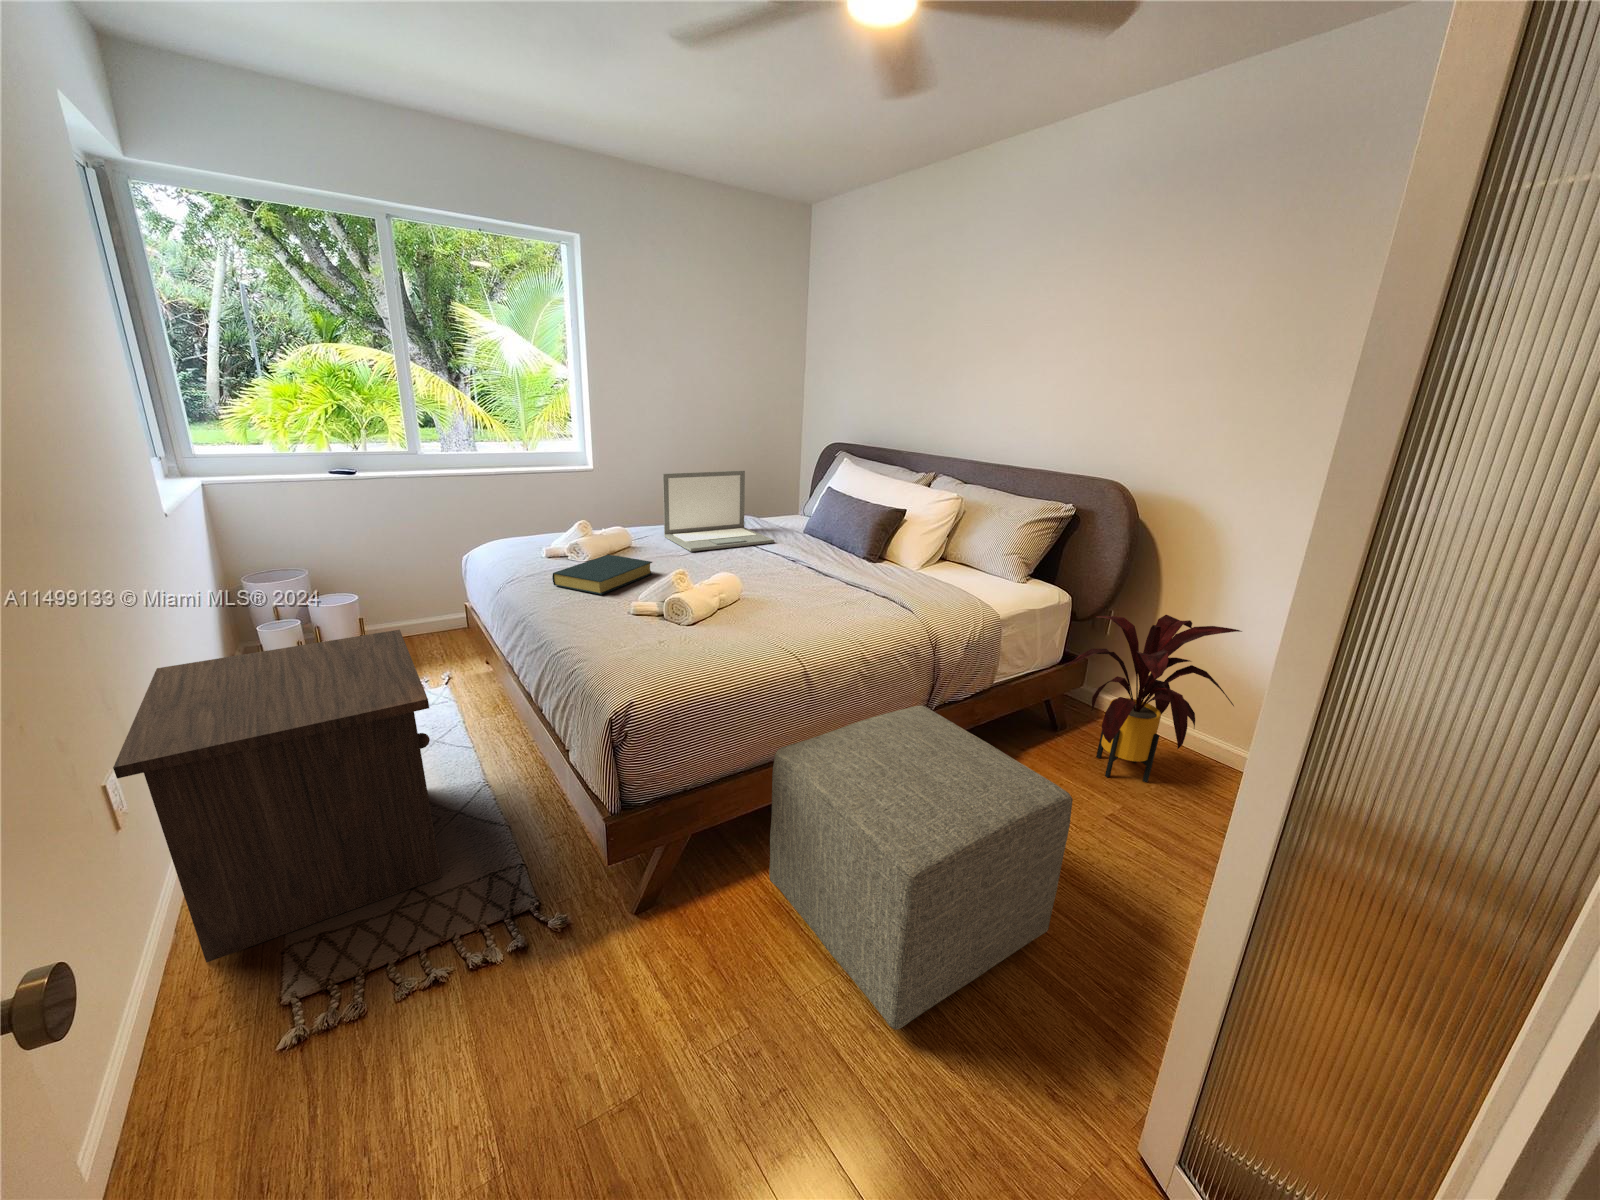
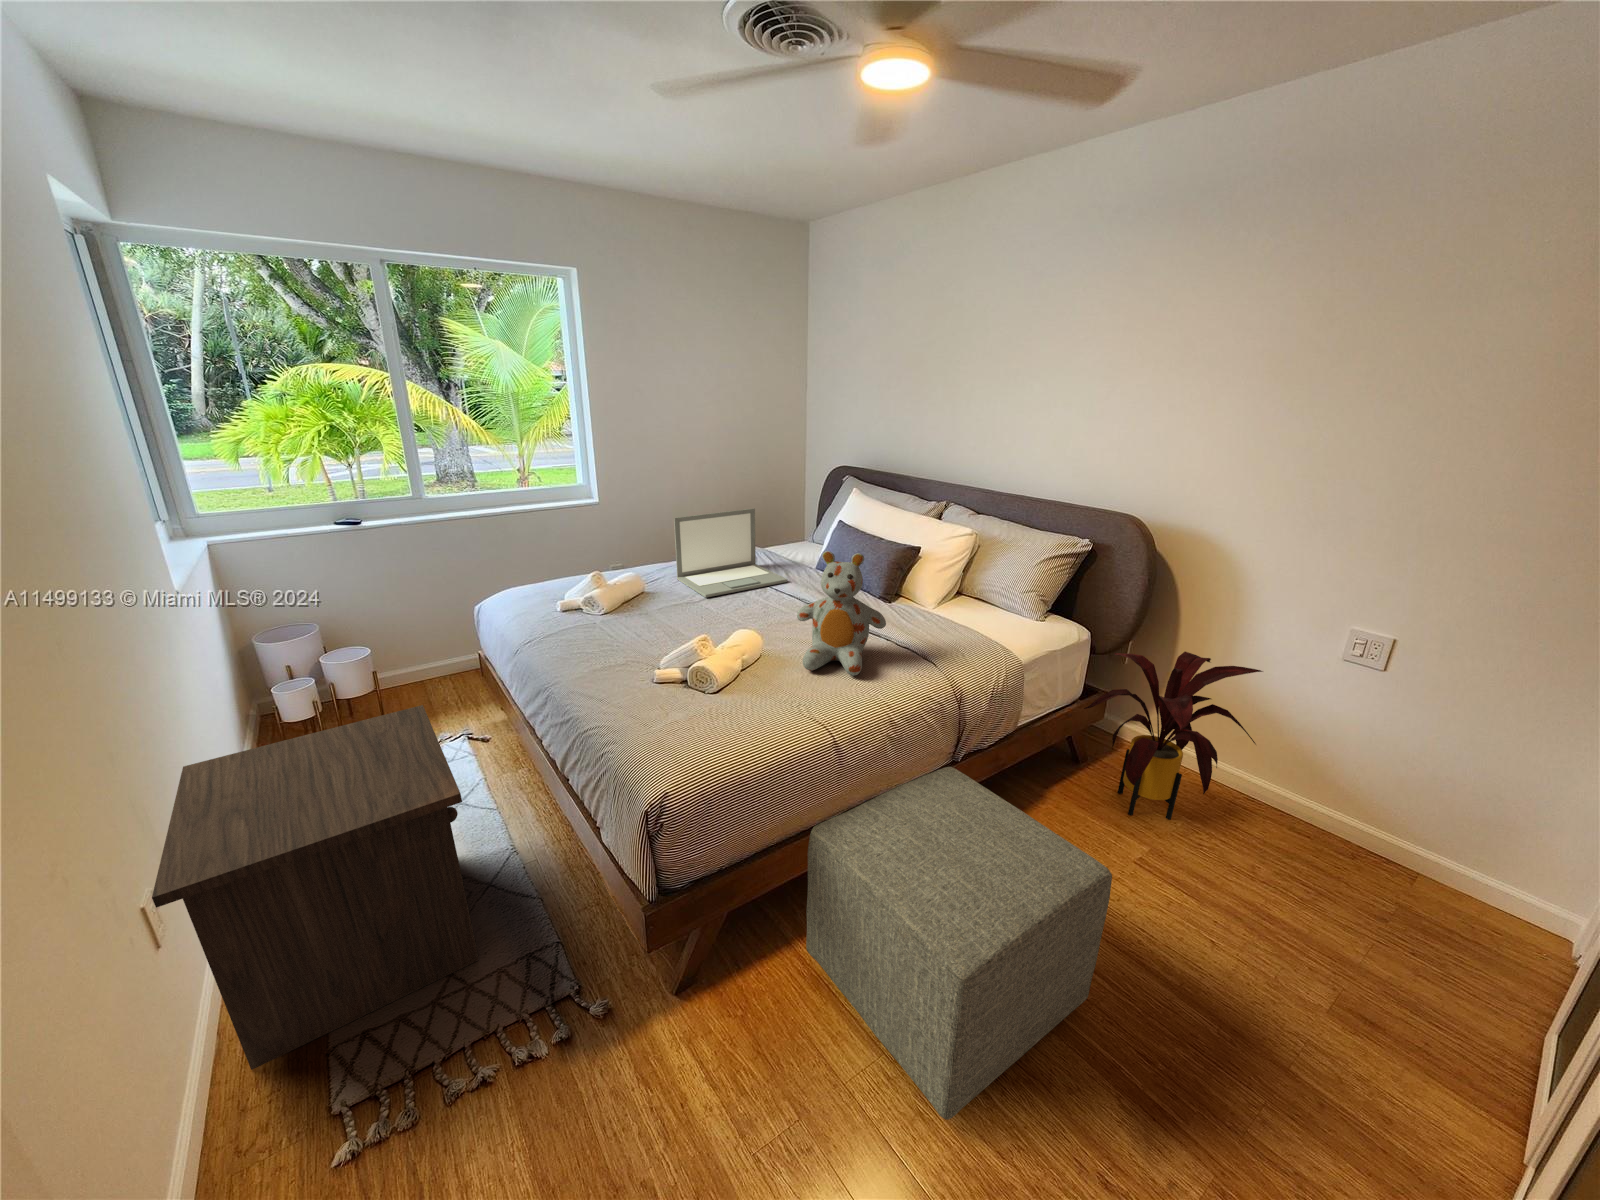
stuffed bear: none [776,493,864,616] -> present [797,551,886,676]
hardback book: present [552,555,653,595] -> none [572,609,671,658]

